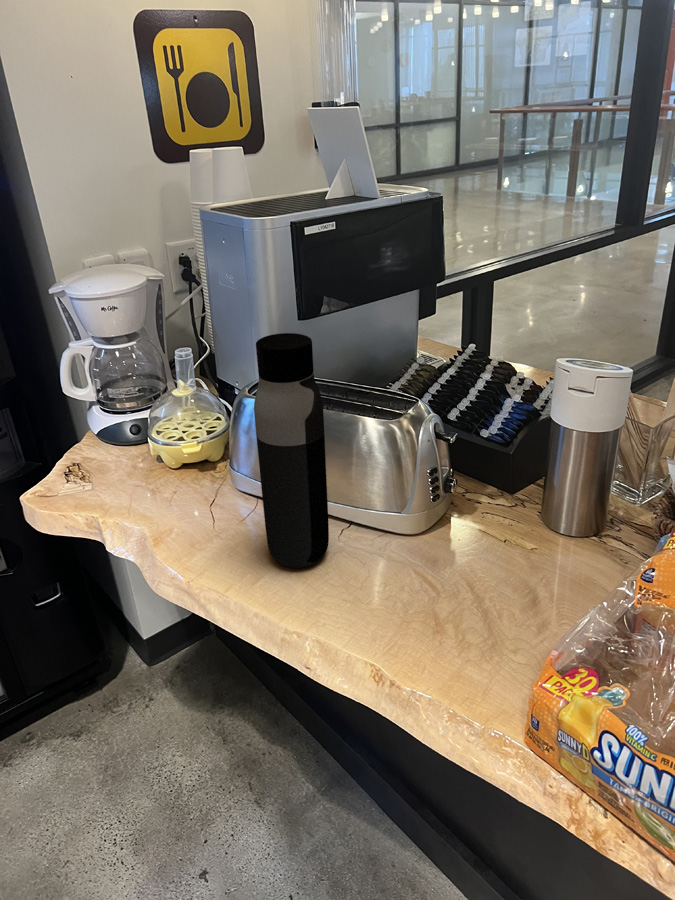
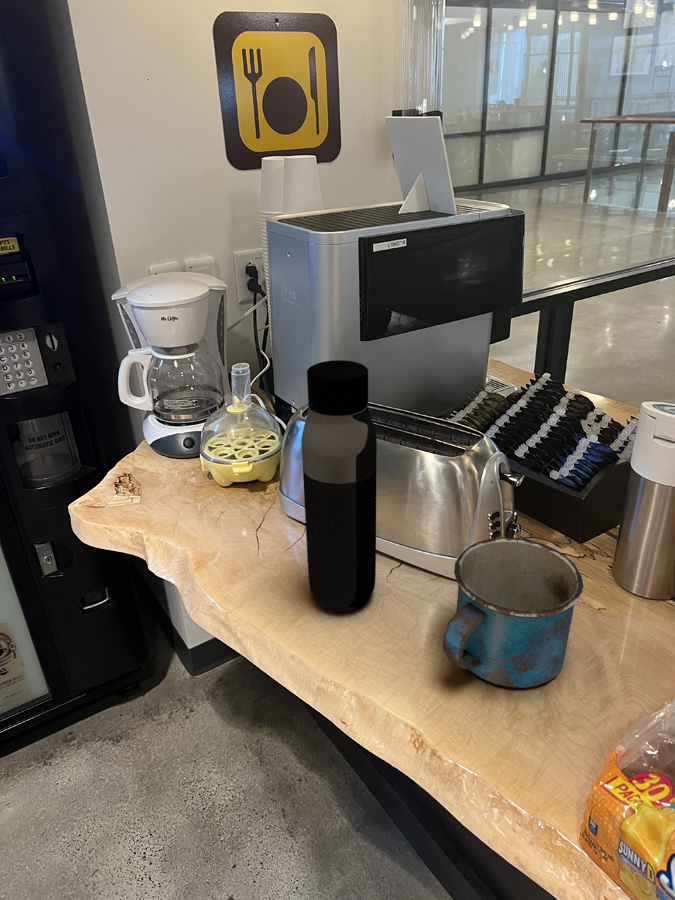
mug: none [395,486,514,617] -> present [443,537,584,688]

